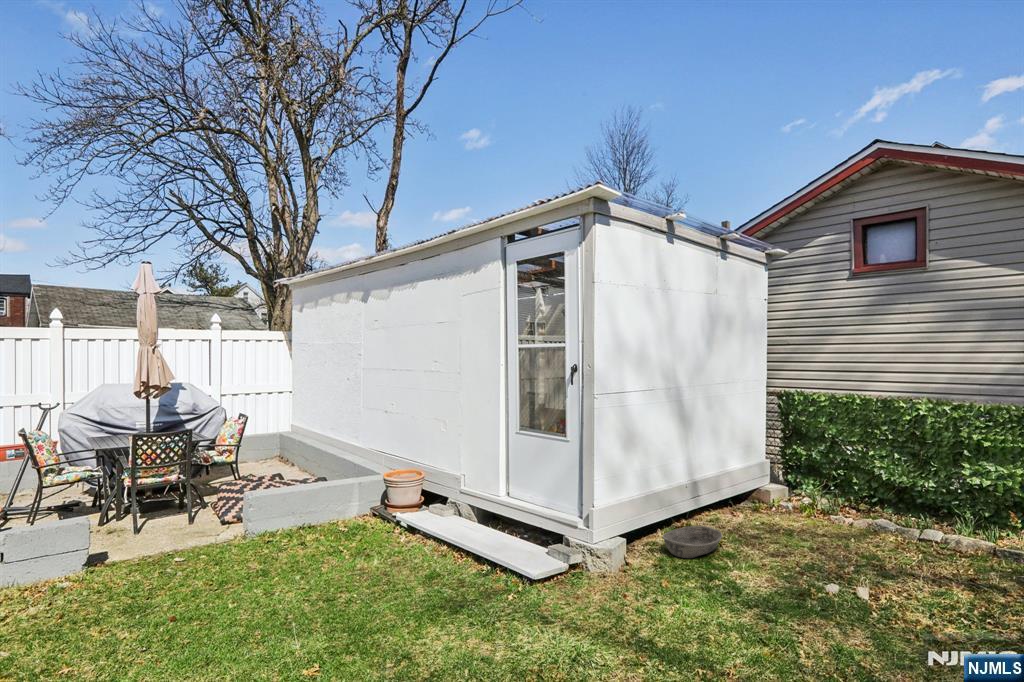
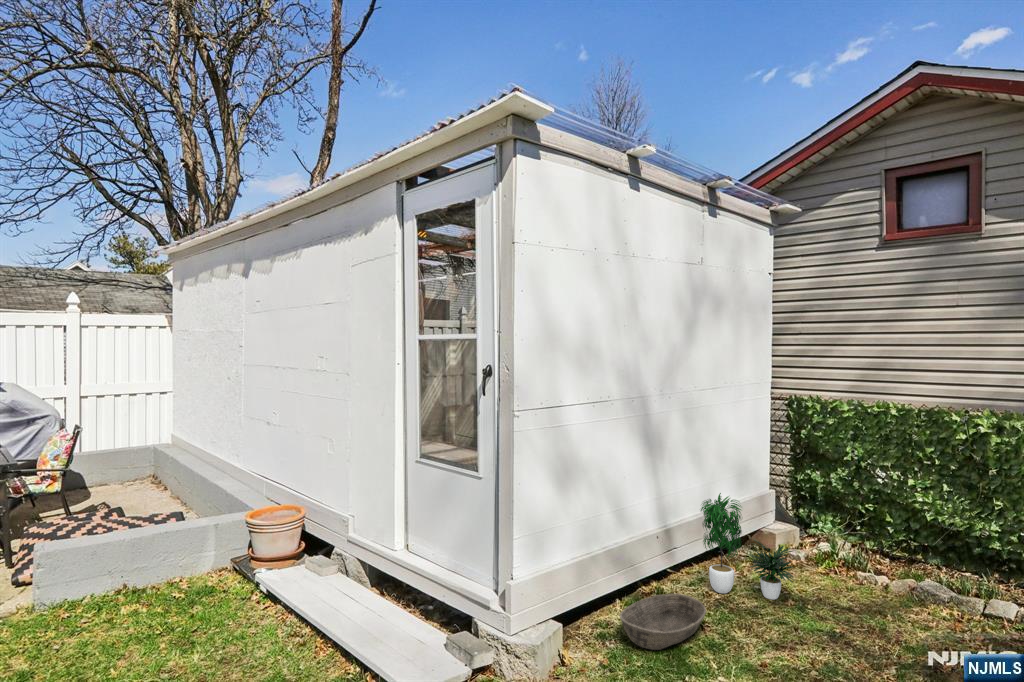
potted plant: none [714,457,785,533] -> present [701,493,793,600]

